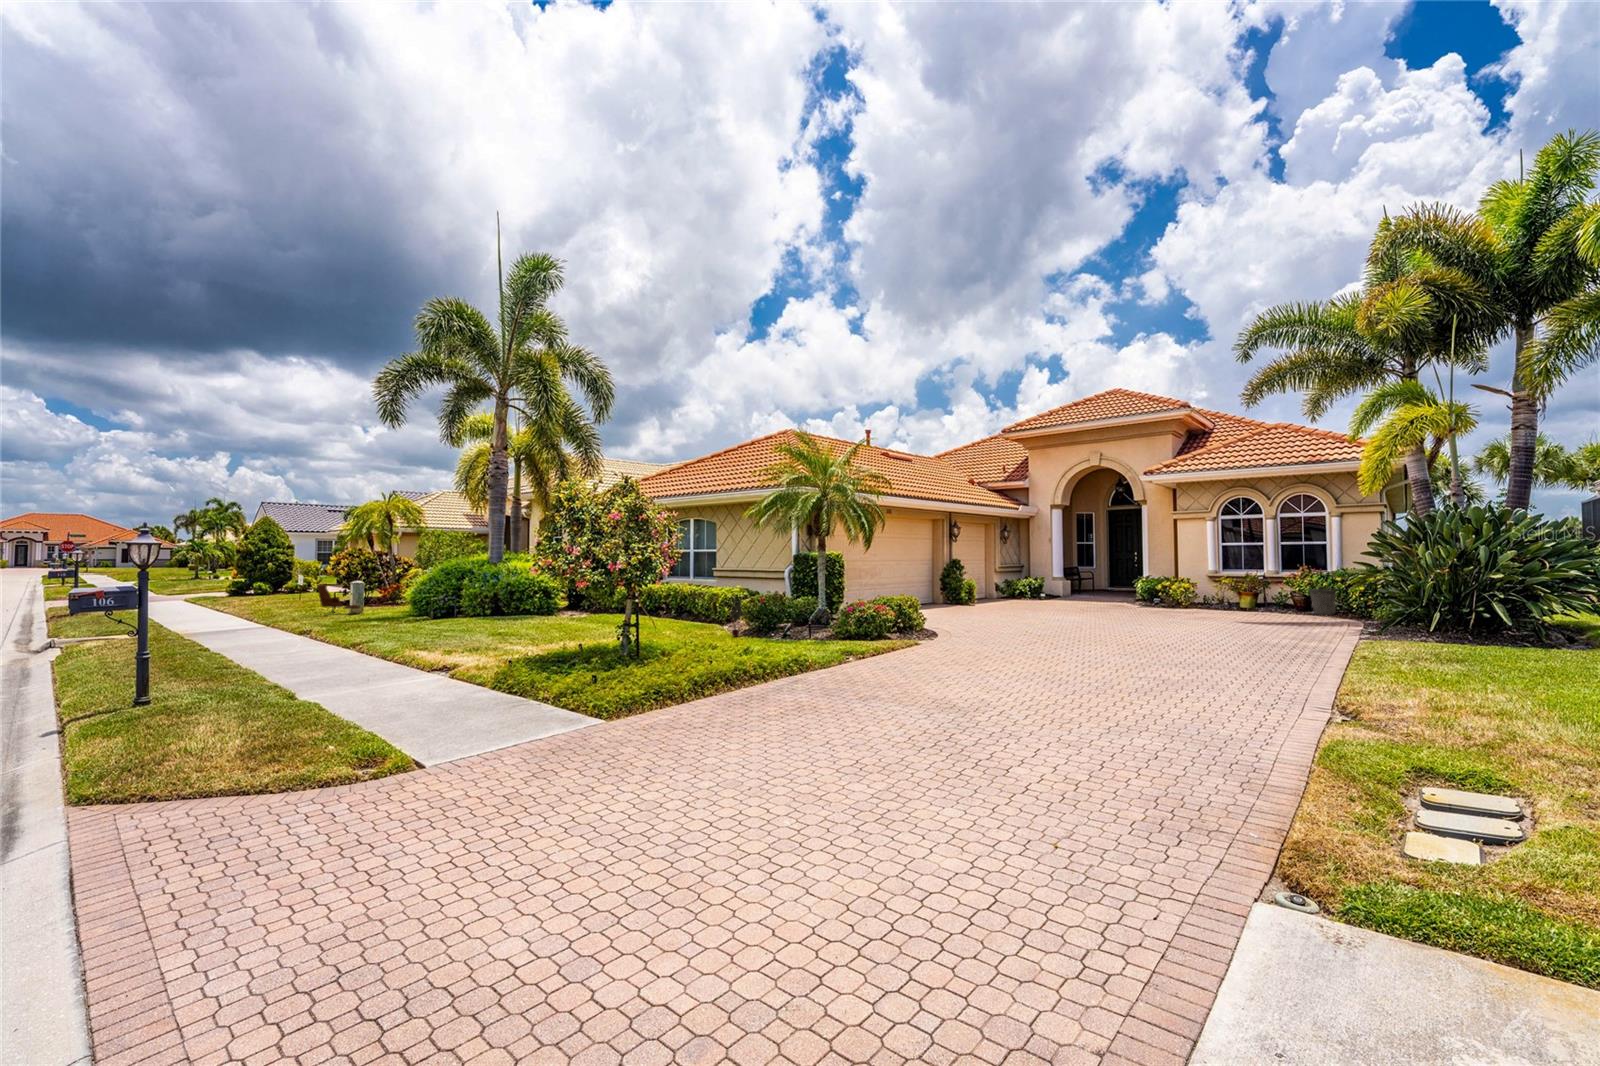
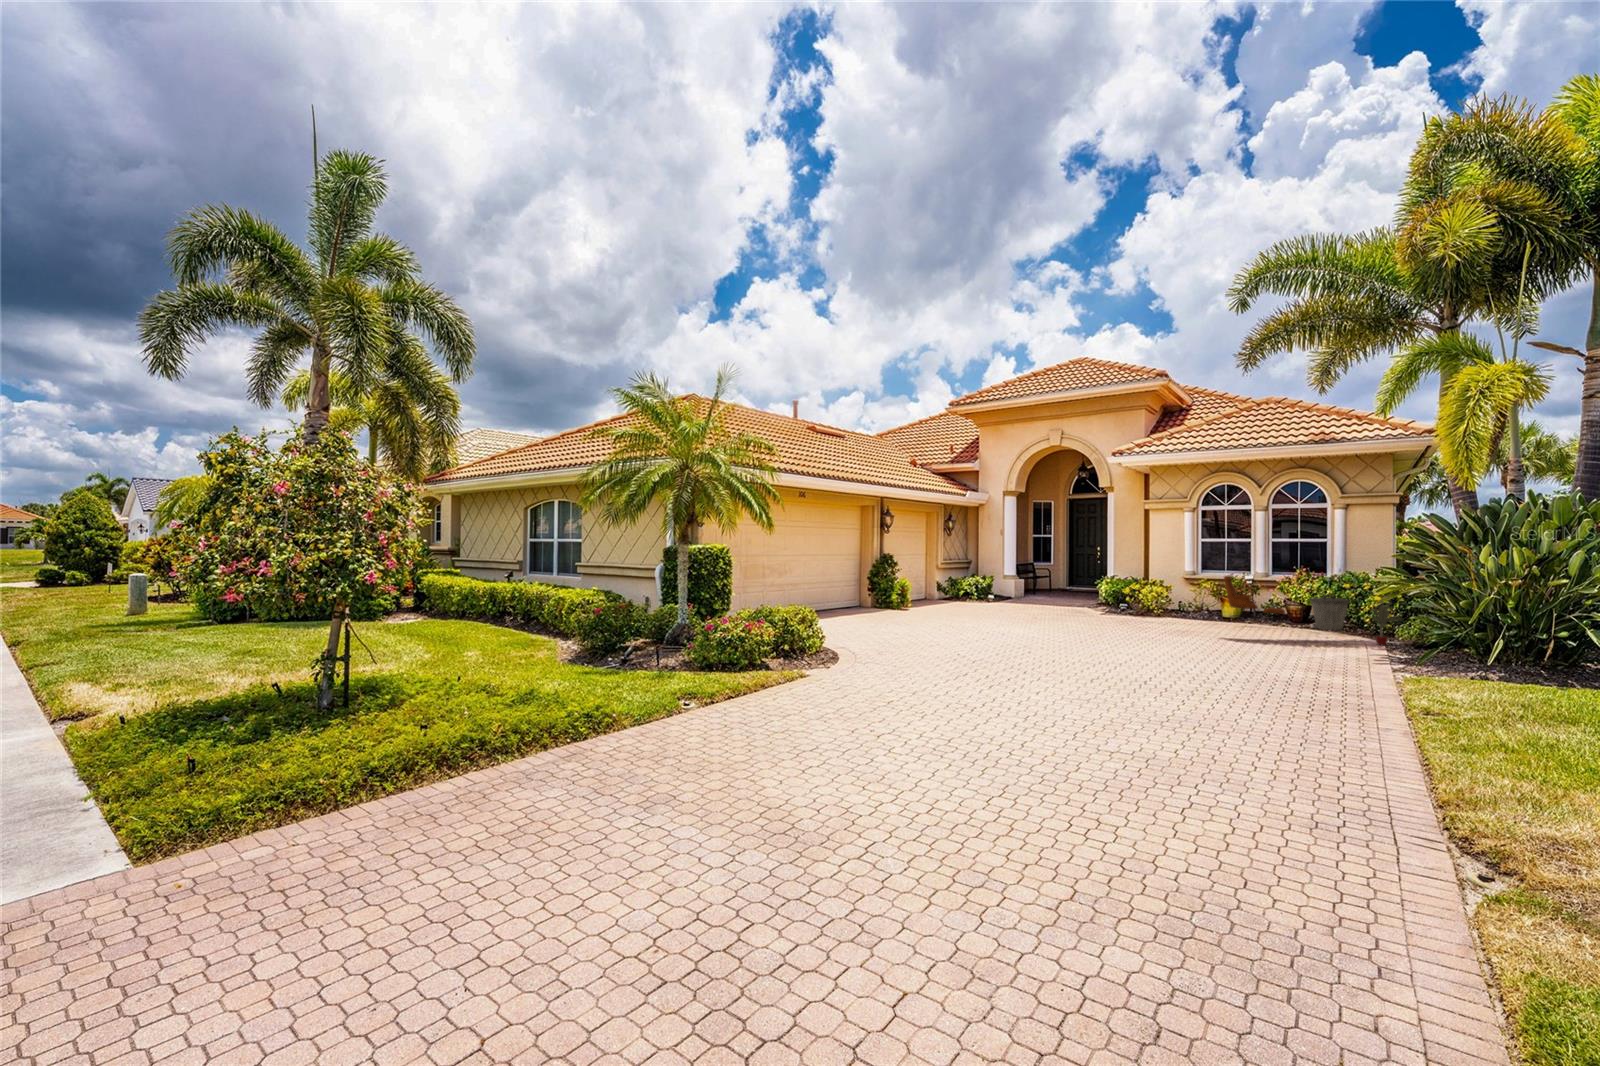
lounge chair: present [317,584,359,613] -> present [1224,576,1285,620]
potted tree: present [730,601,747,637] -> present [1373,600,1401,646]

